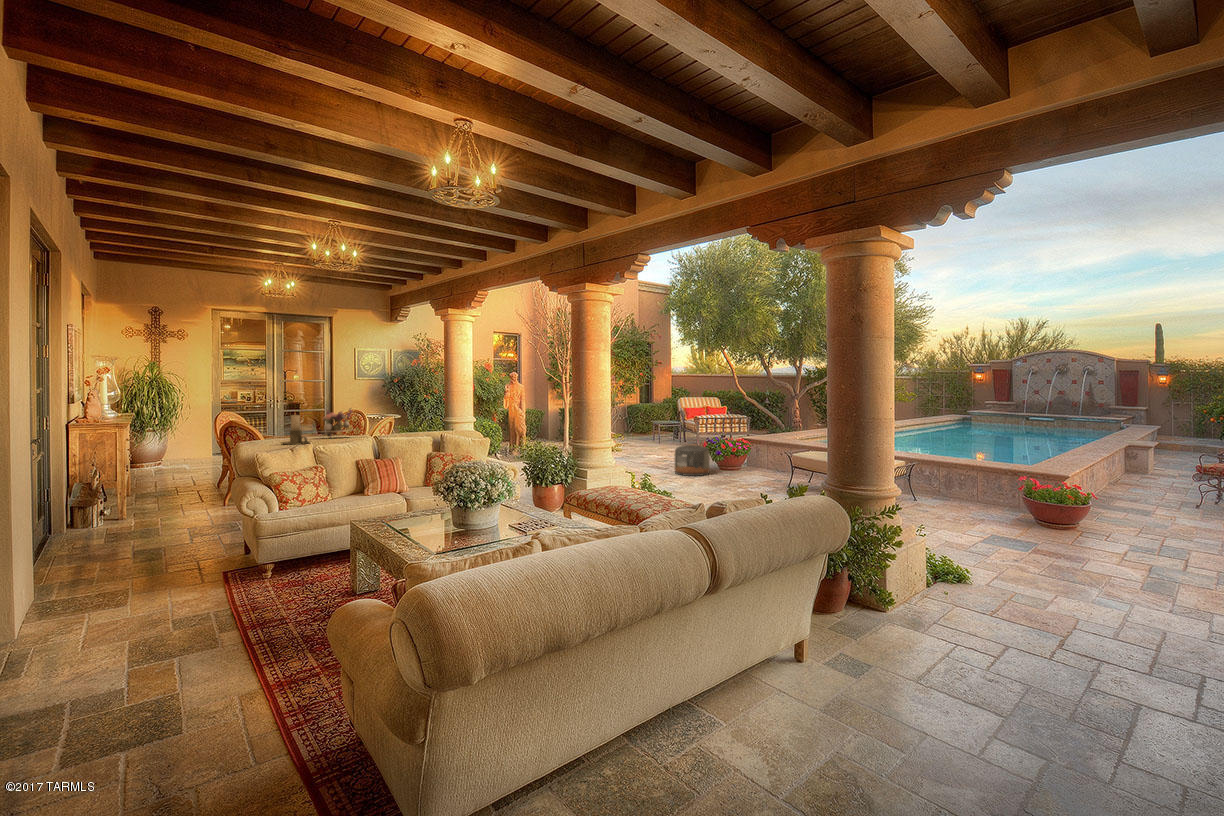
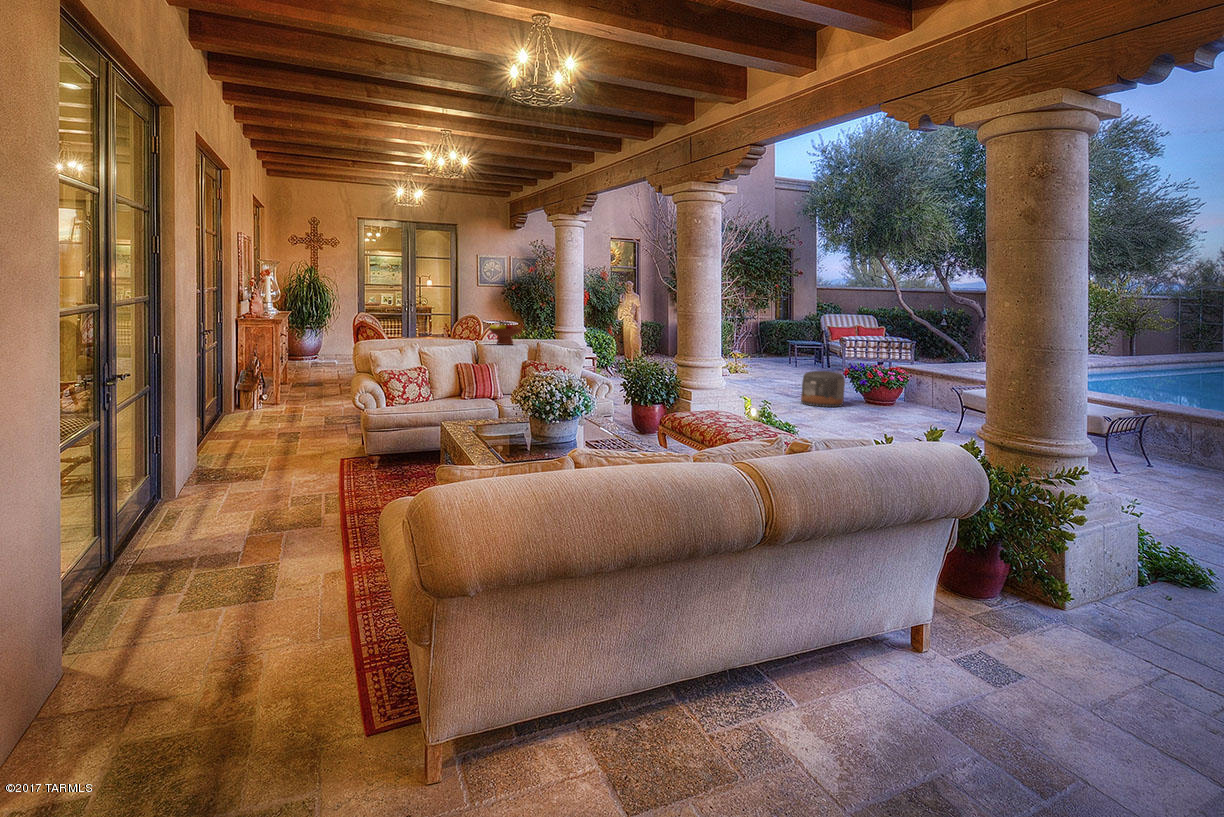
flower arrangement: present [318,409,352,437] -> none [416,311,456,341]
candle holder: present [281,415,310,445] -> none [385,316,414,346]
fruit bowl: none [390,416,425,438] -> present [489,323,521,345]

